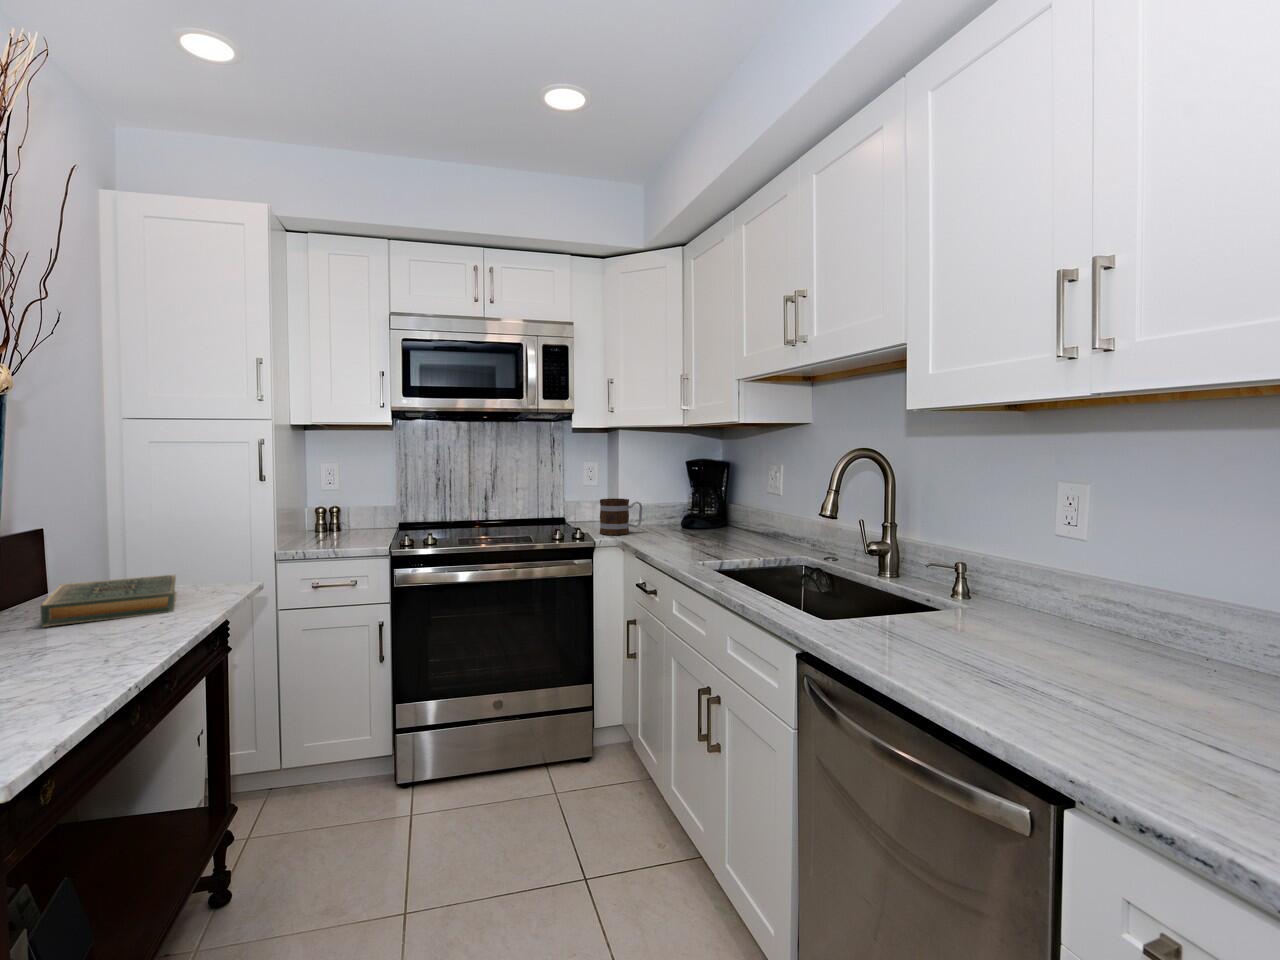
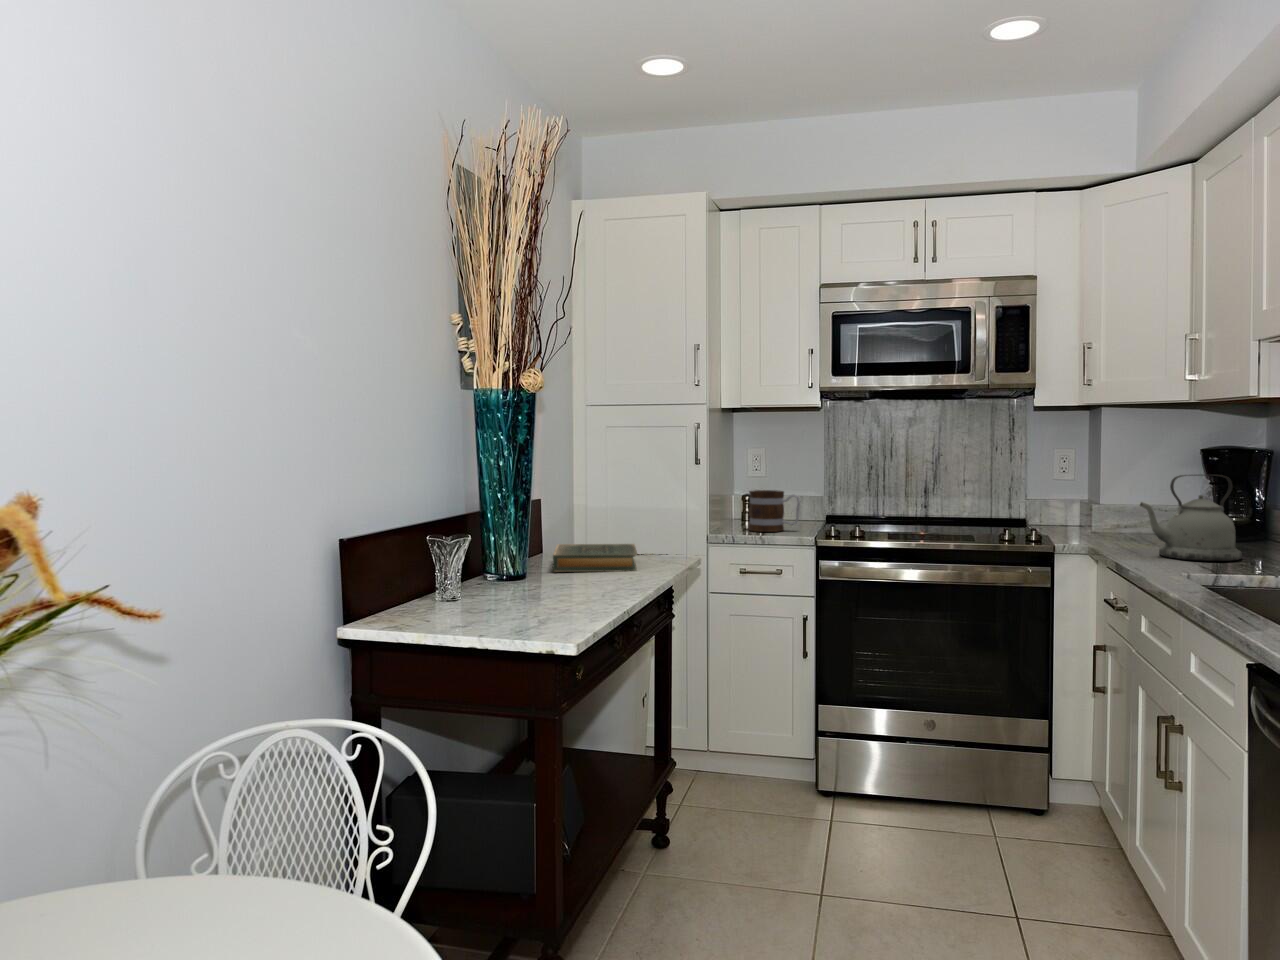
kettle: none [659,483,726,549] -> present [1140,475,1242,561]
mug: present [600,498,642,535] -> present [749,490,800,532]

